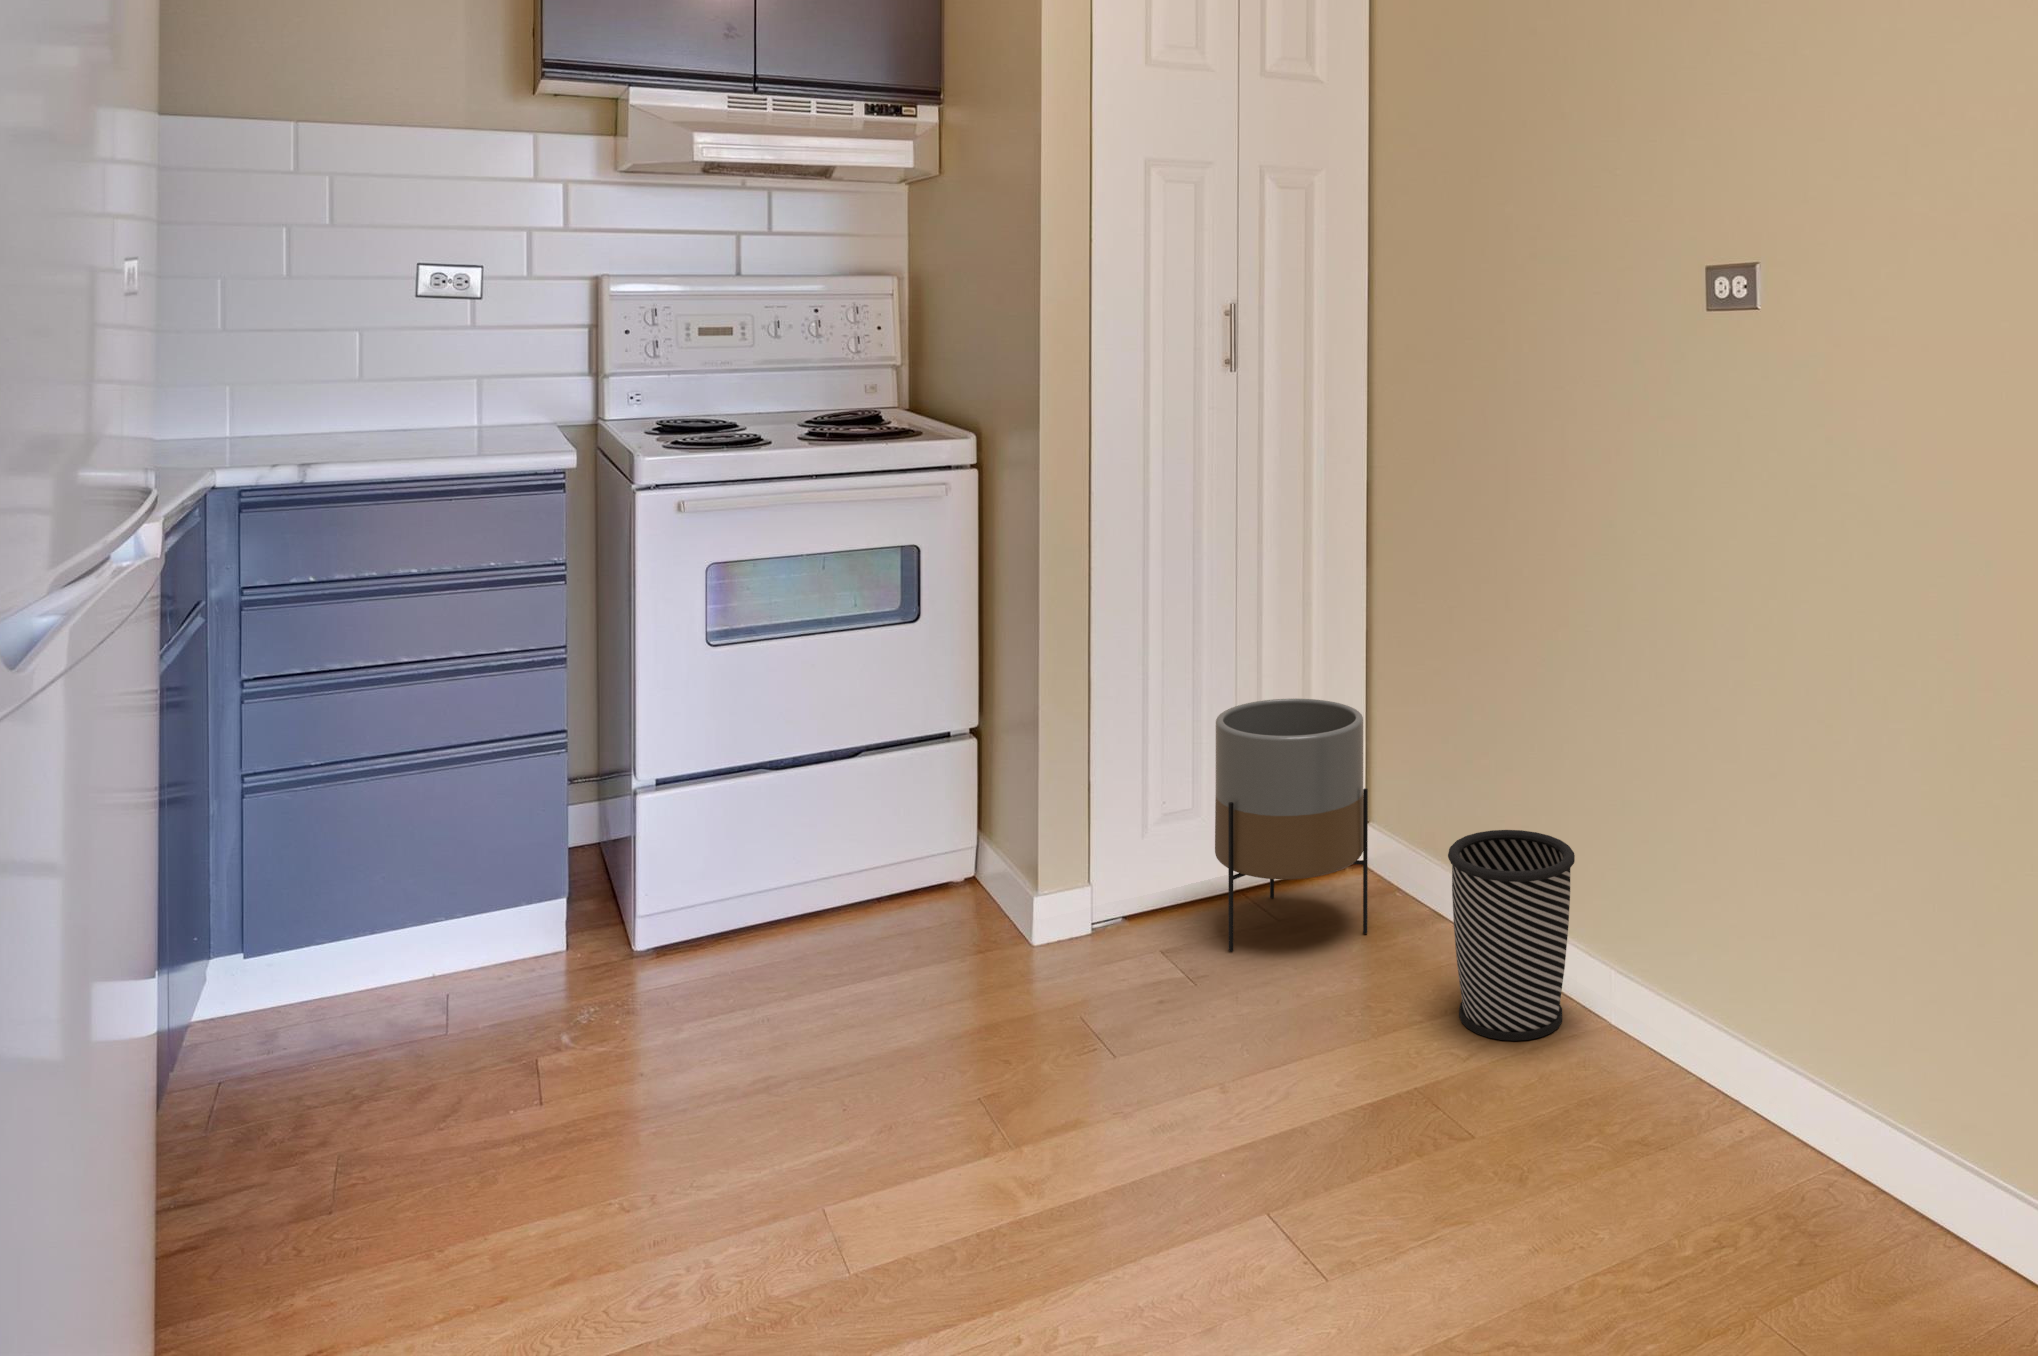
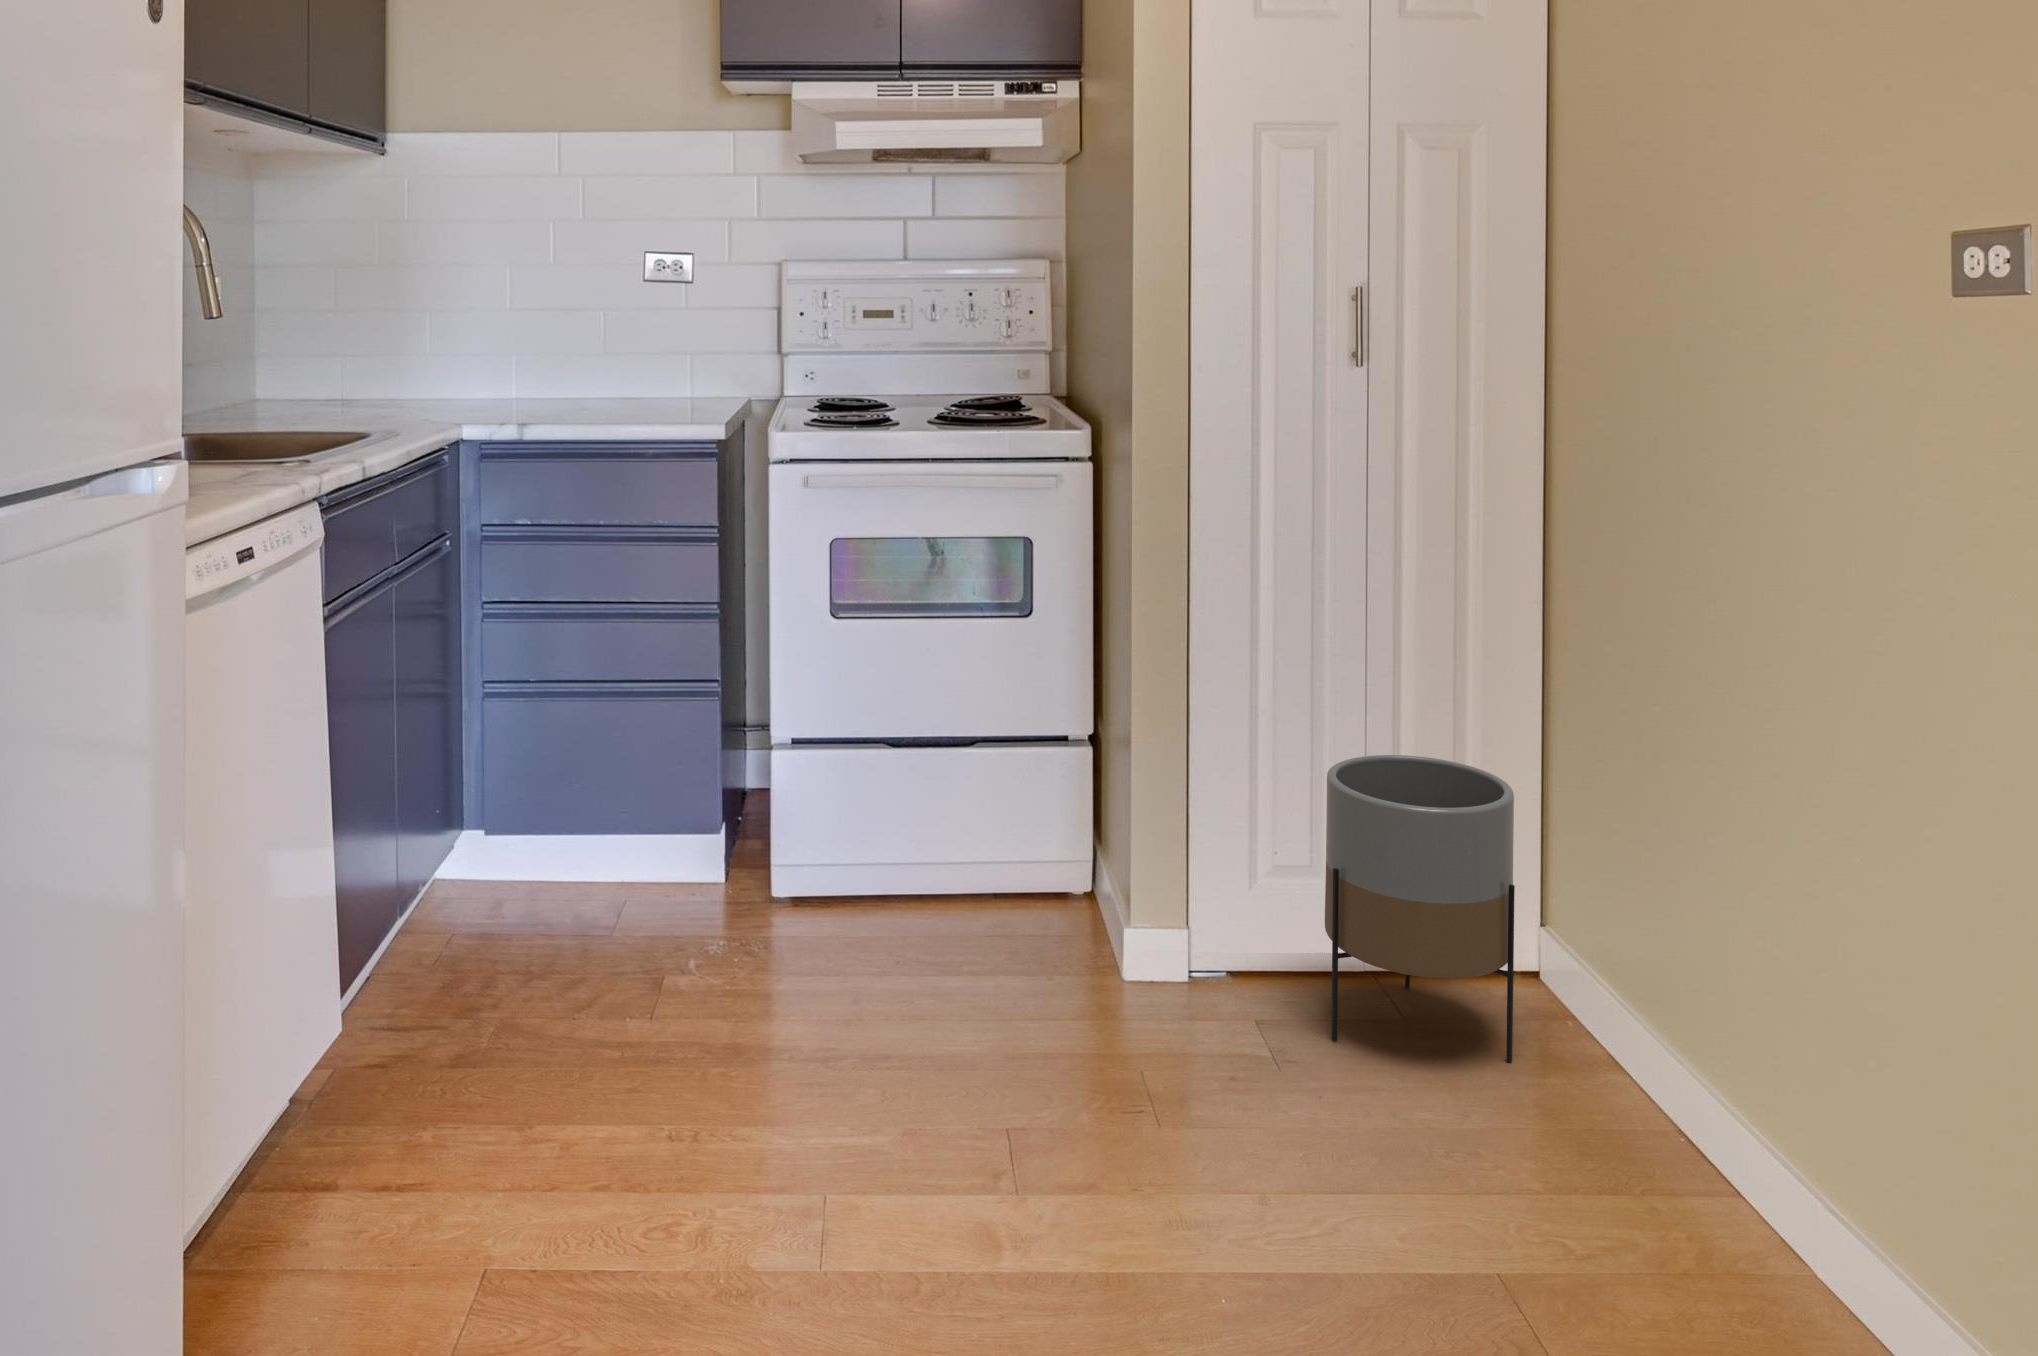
wastebasket: present [1448,830,1575,1041] -> none [1585,975,1775,1268]

